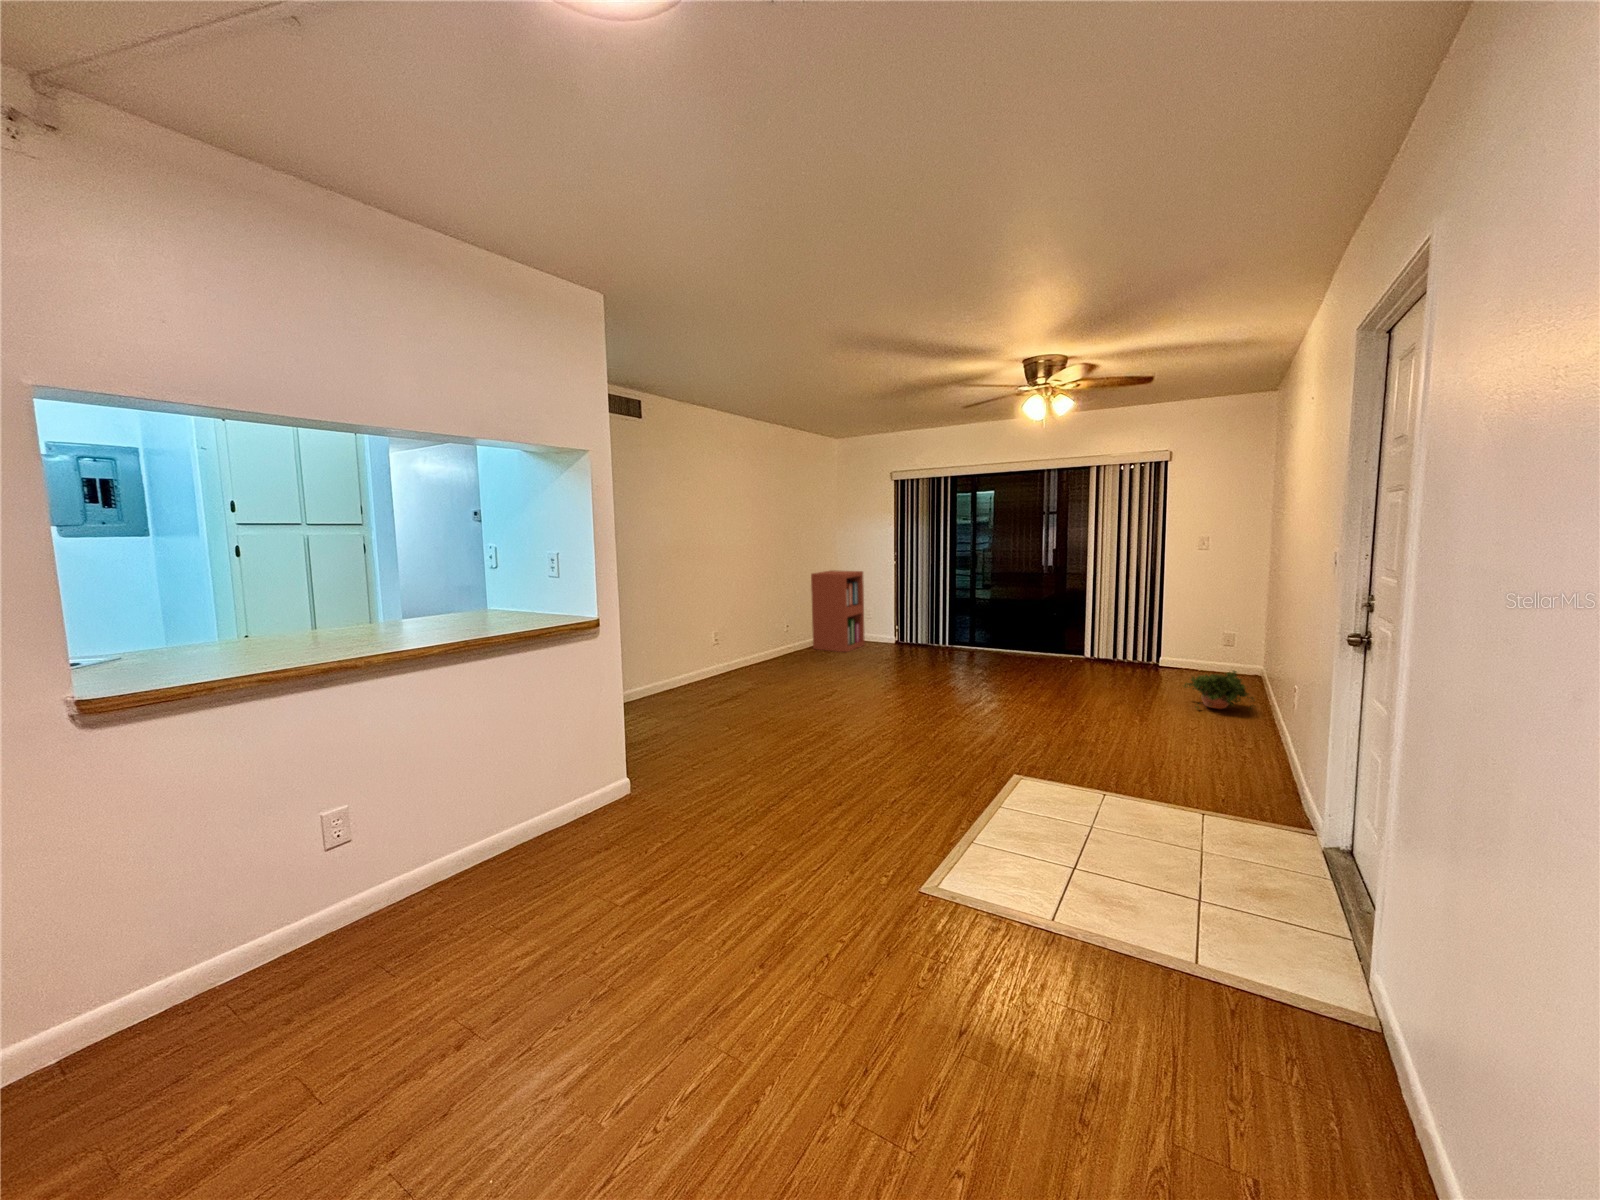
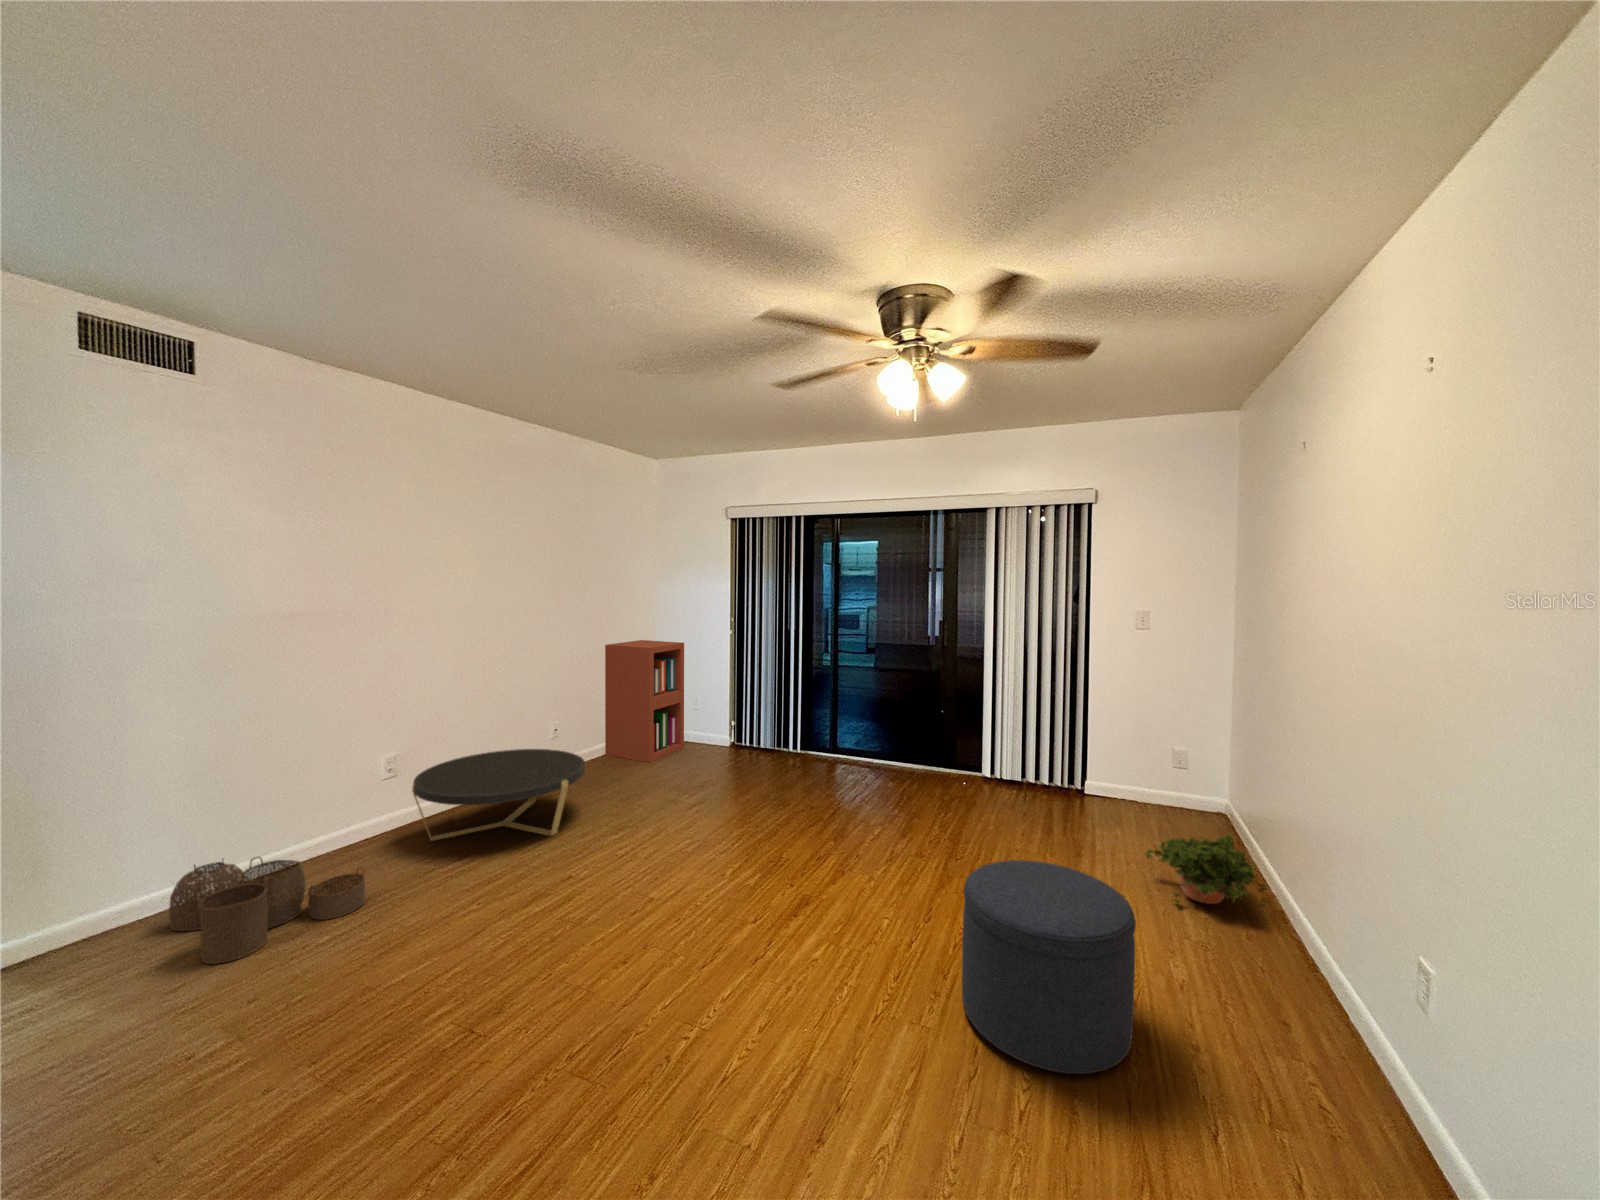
coffee table: none [732,638,824,685] -> present [412,749,585,841]
ottoman: none [1063,670,1151,751] -> present [962,860,1136,1074]
woven basket: none [652,679,737,720] -> present [169,857,366,964]

